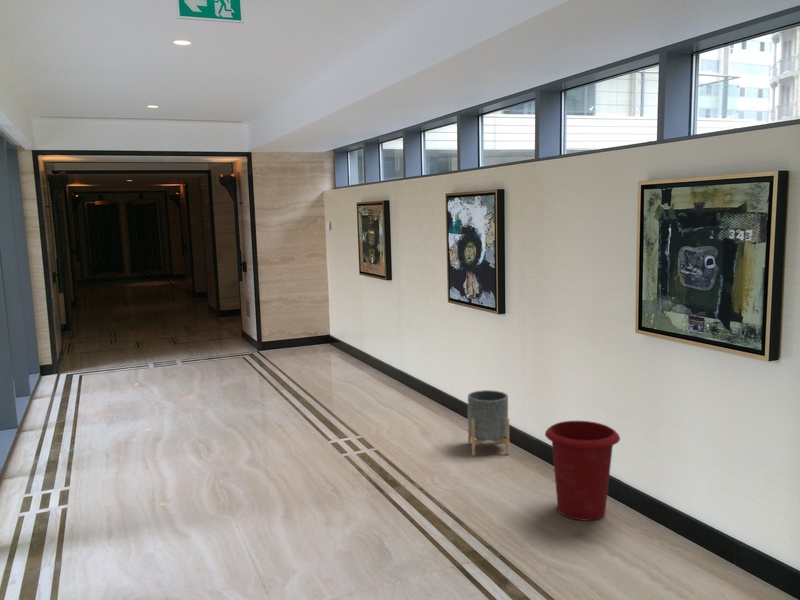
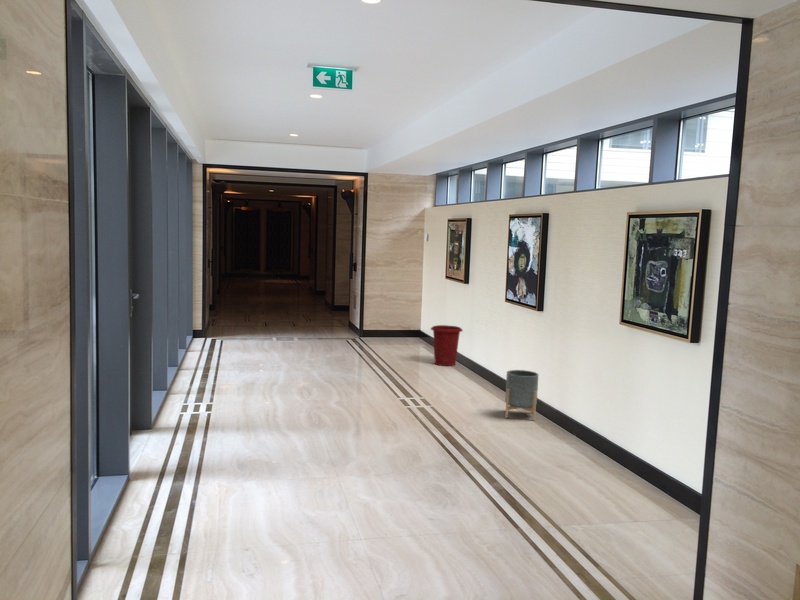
waste bin: present [545,421,620,521] -> present [431,325,462,366]

